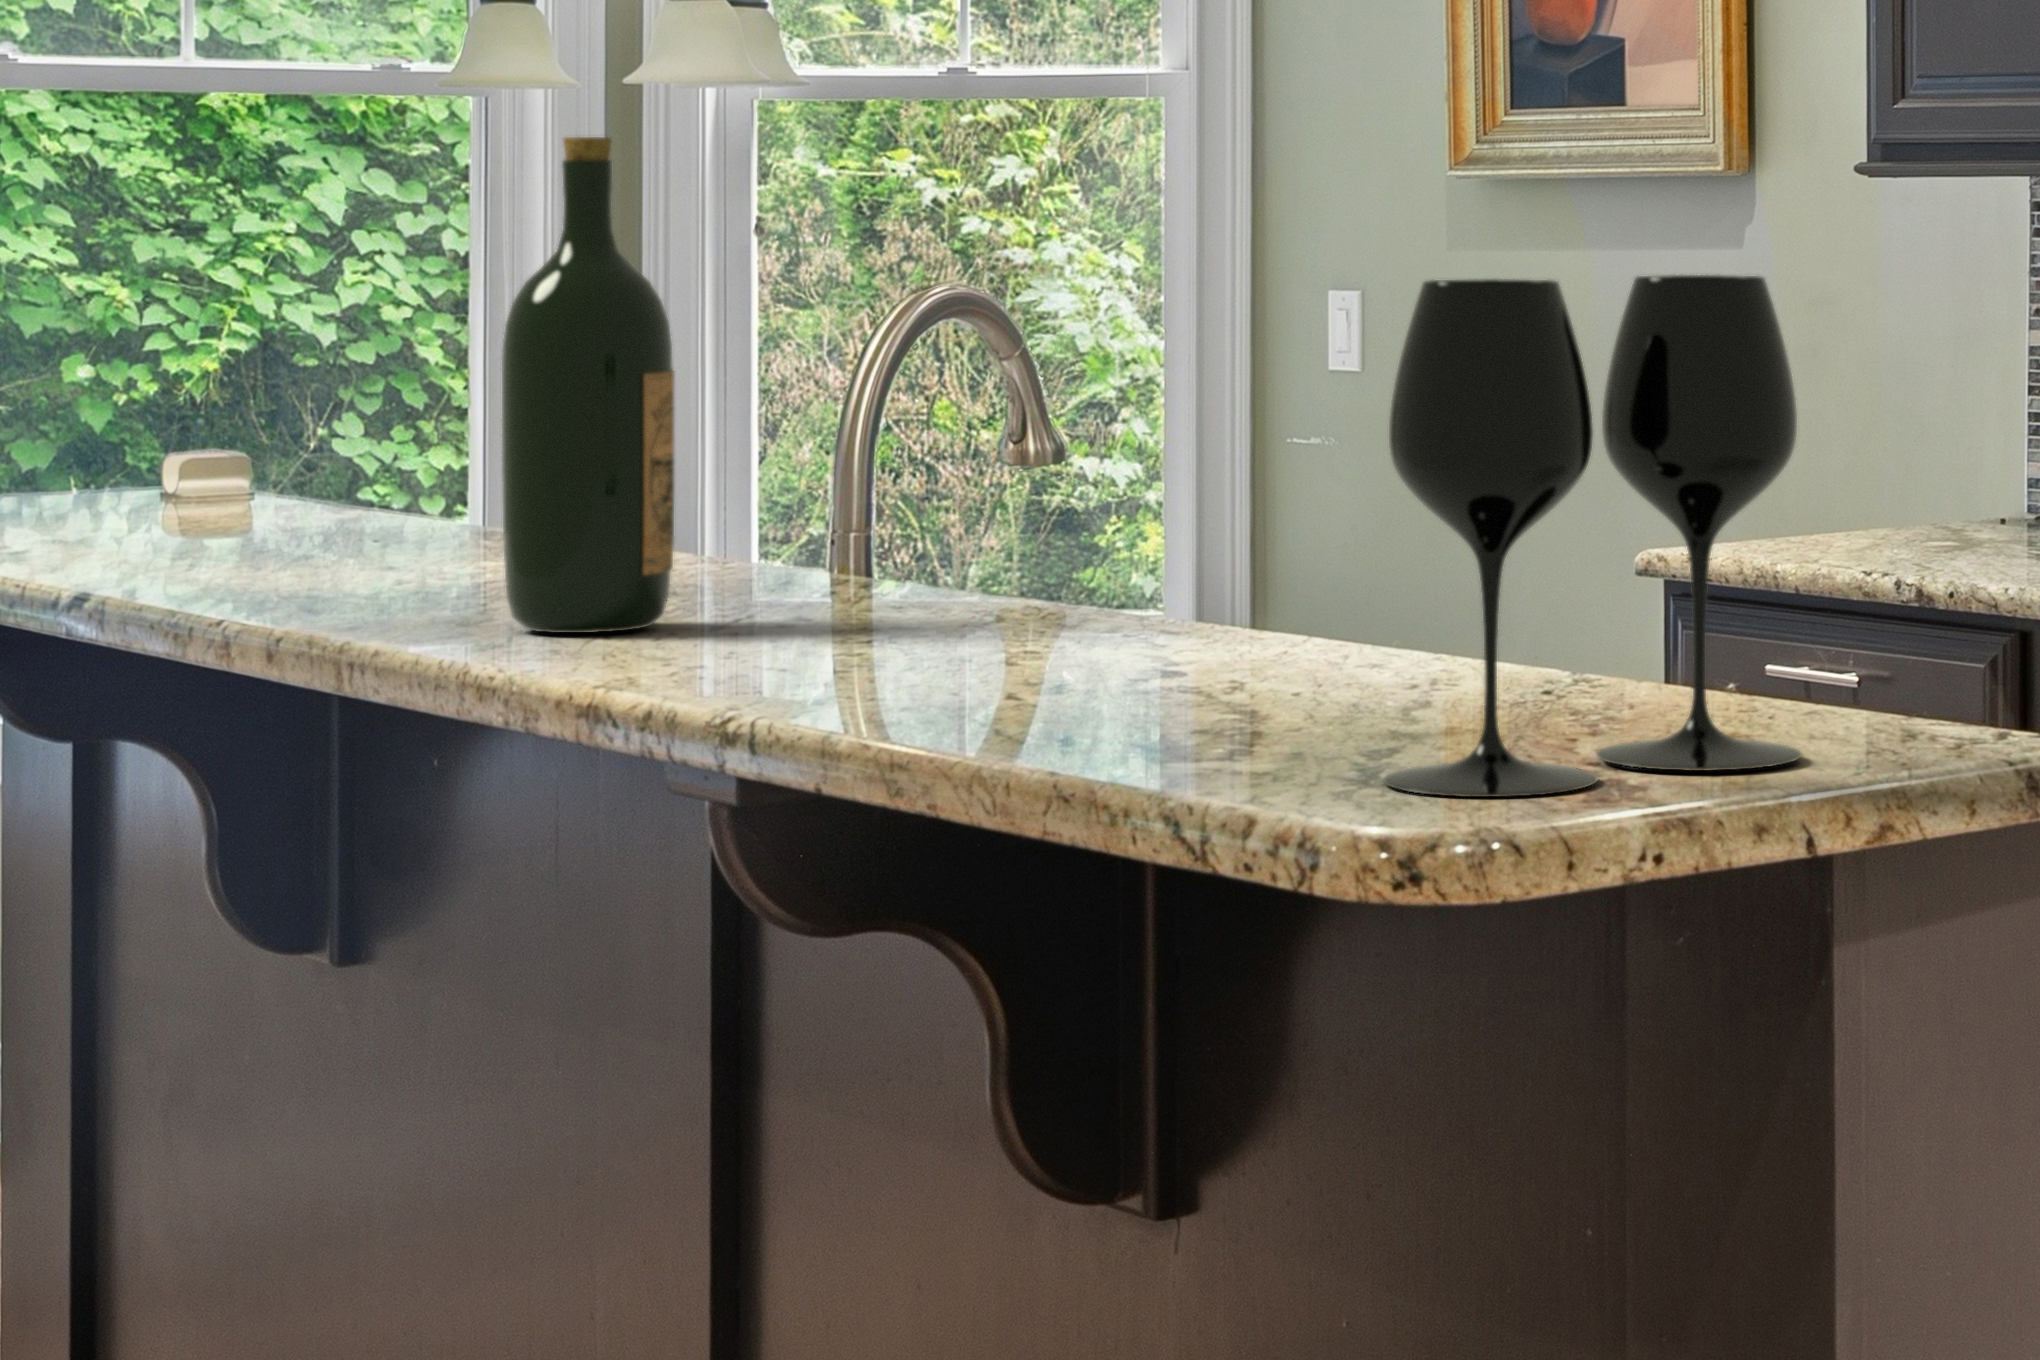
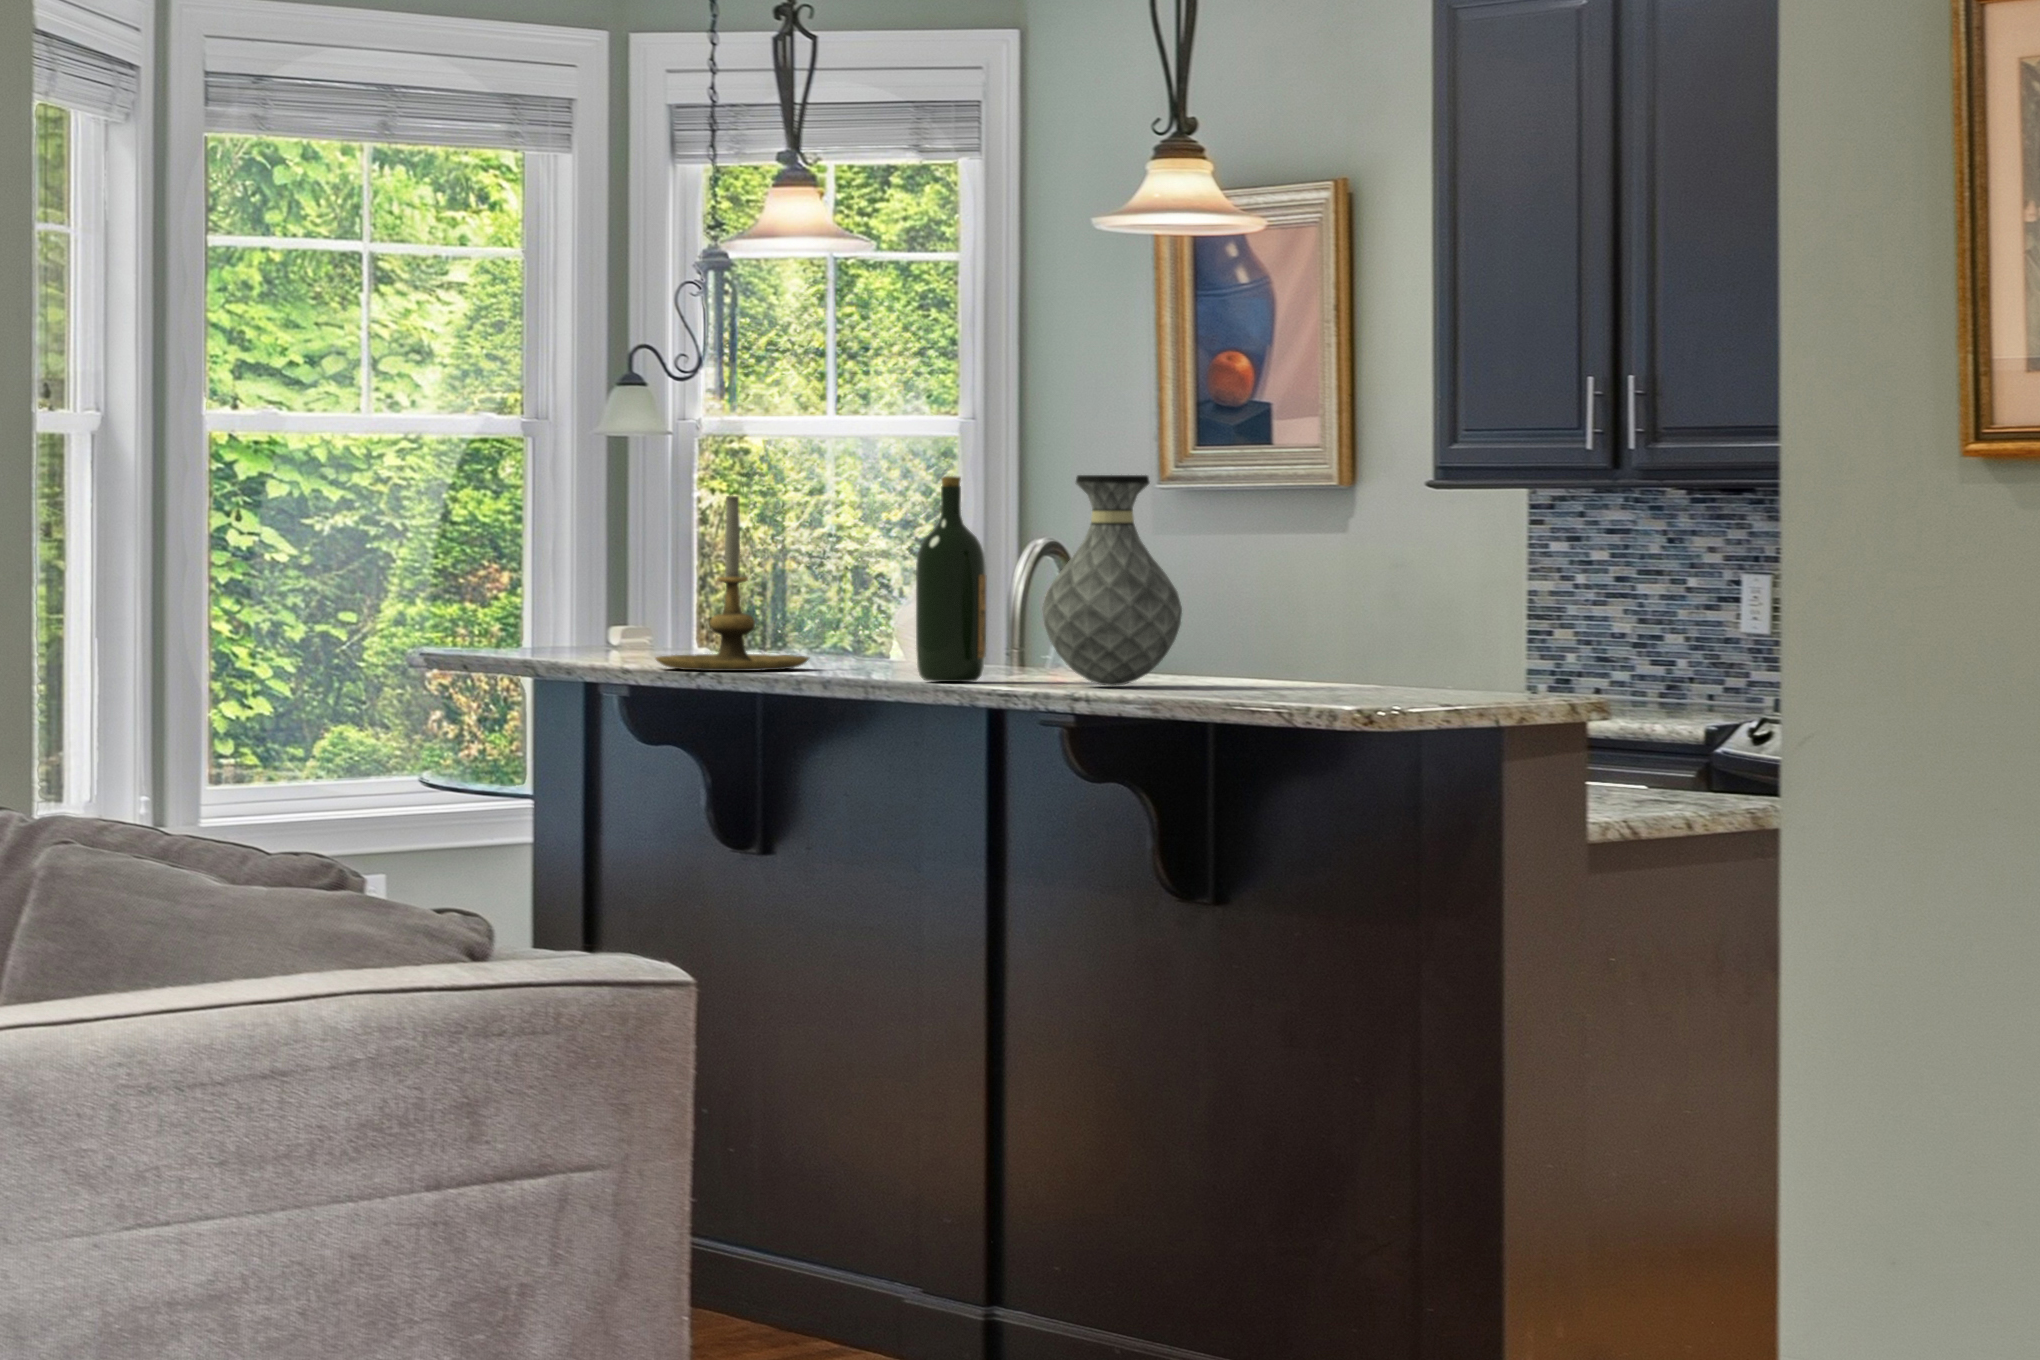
vase: none [744,129,1098,655] -> present [1043,475,1182,686]
candle holder: none [112,182,464,568] -> present [656,496,809,671]
wine glass: present [1383,275,1802,797] -> none [1346,531,1486,704]

